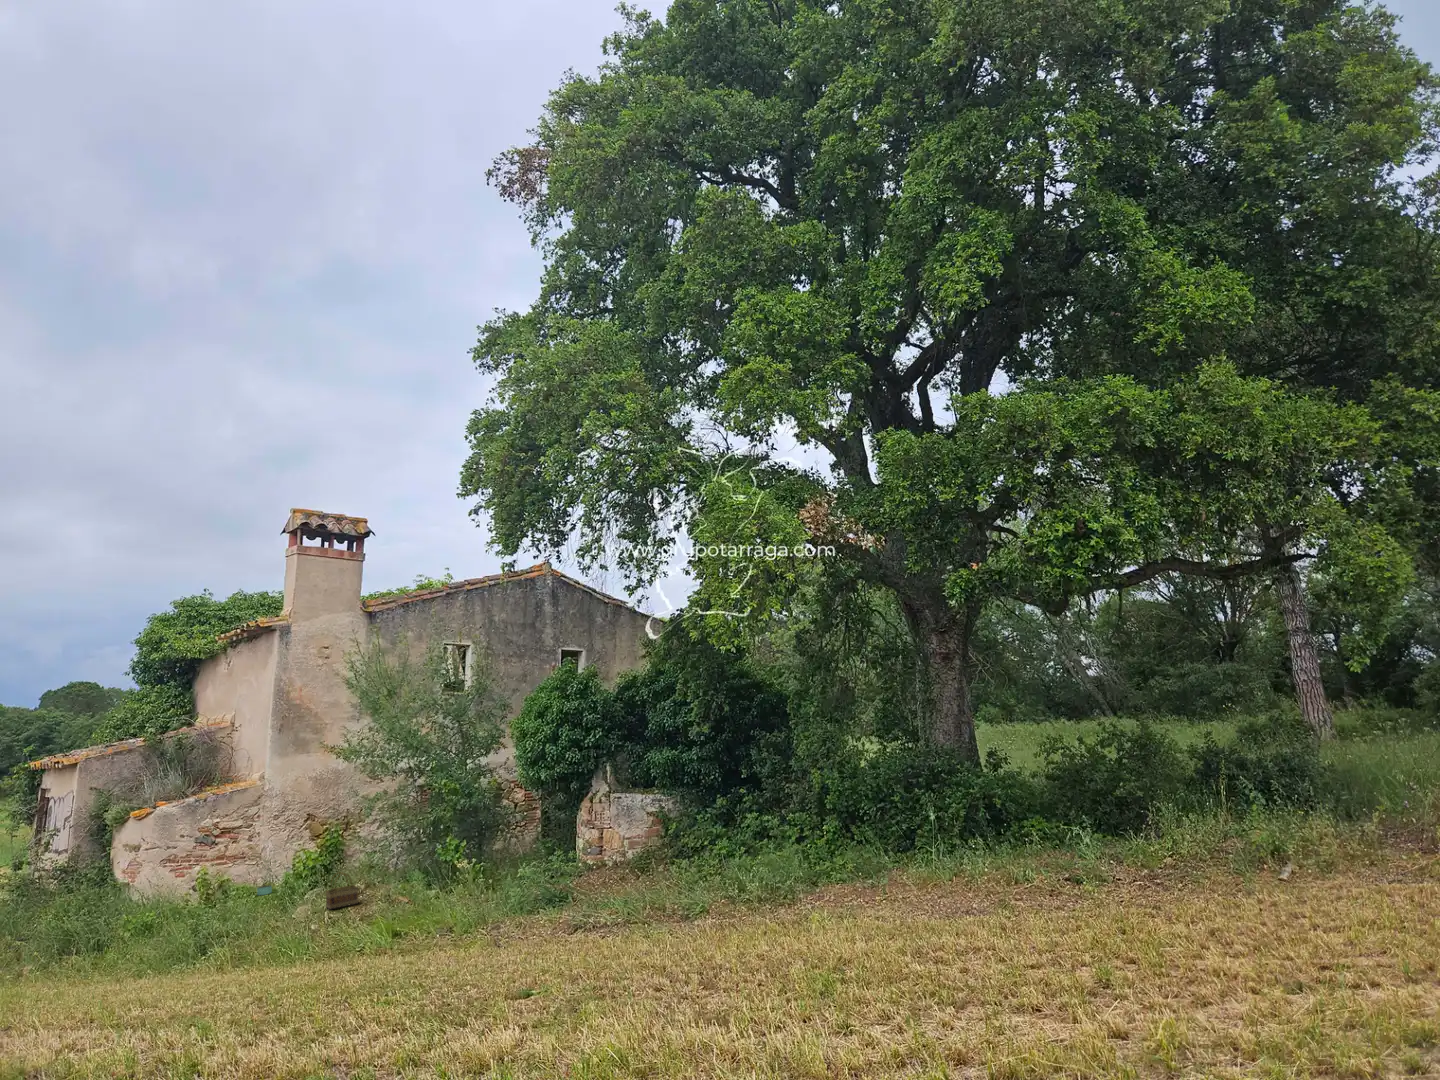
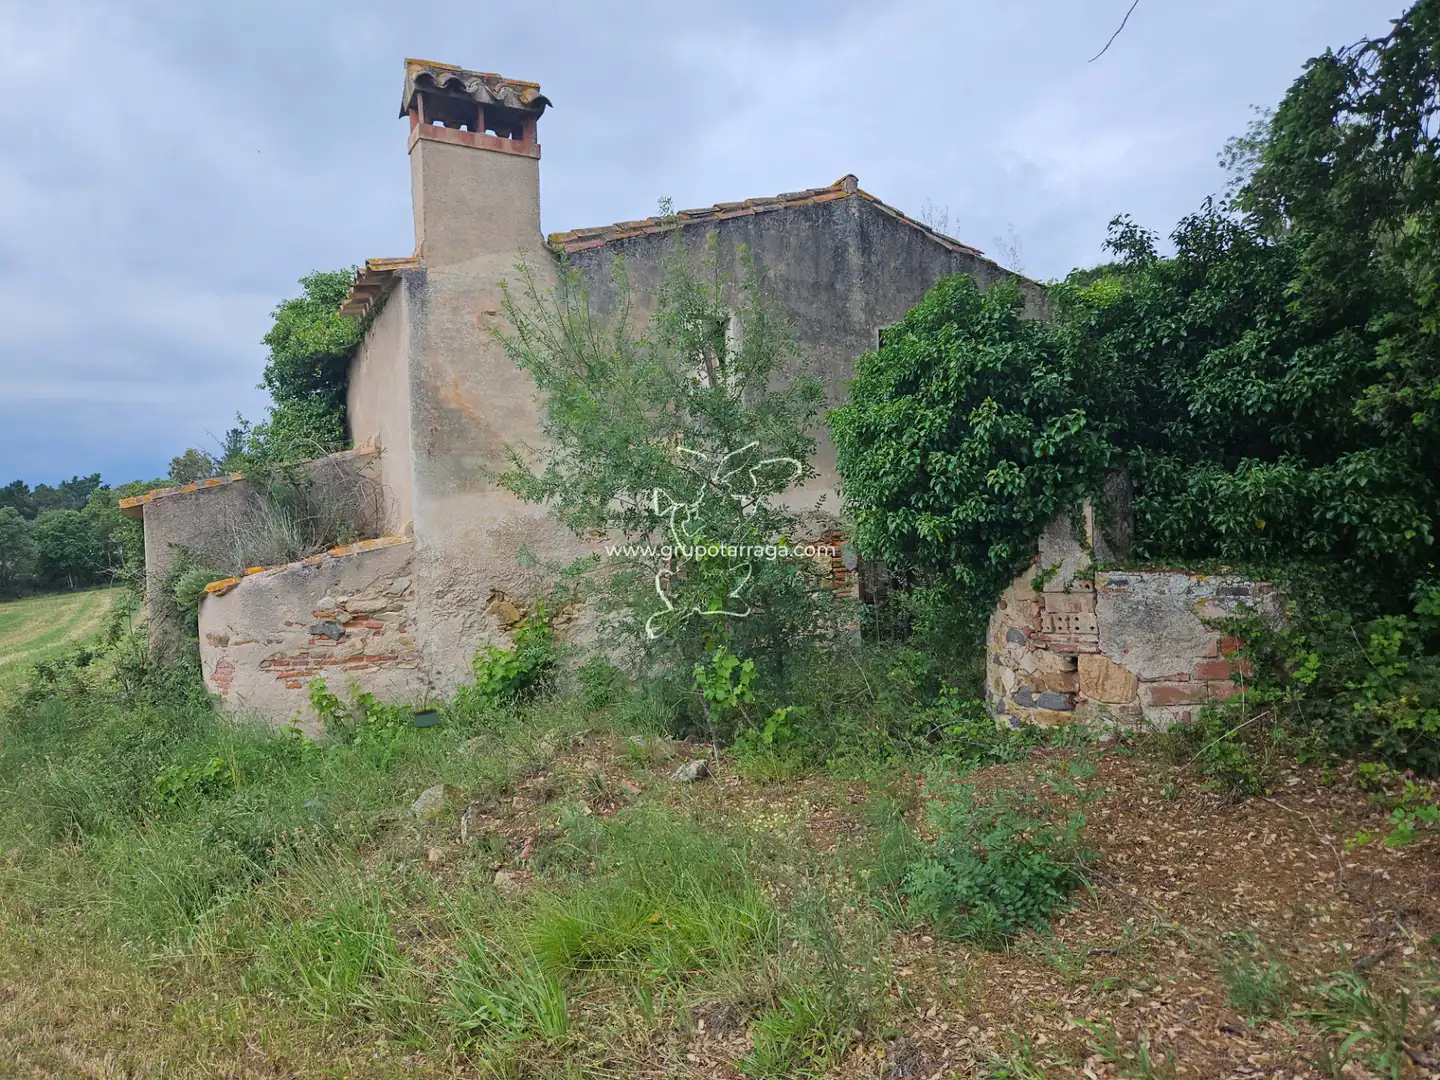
basket: present [326,872,358,909] -> none [522,712,586,786]

